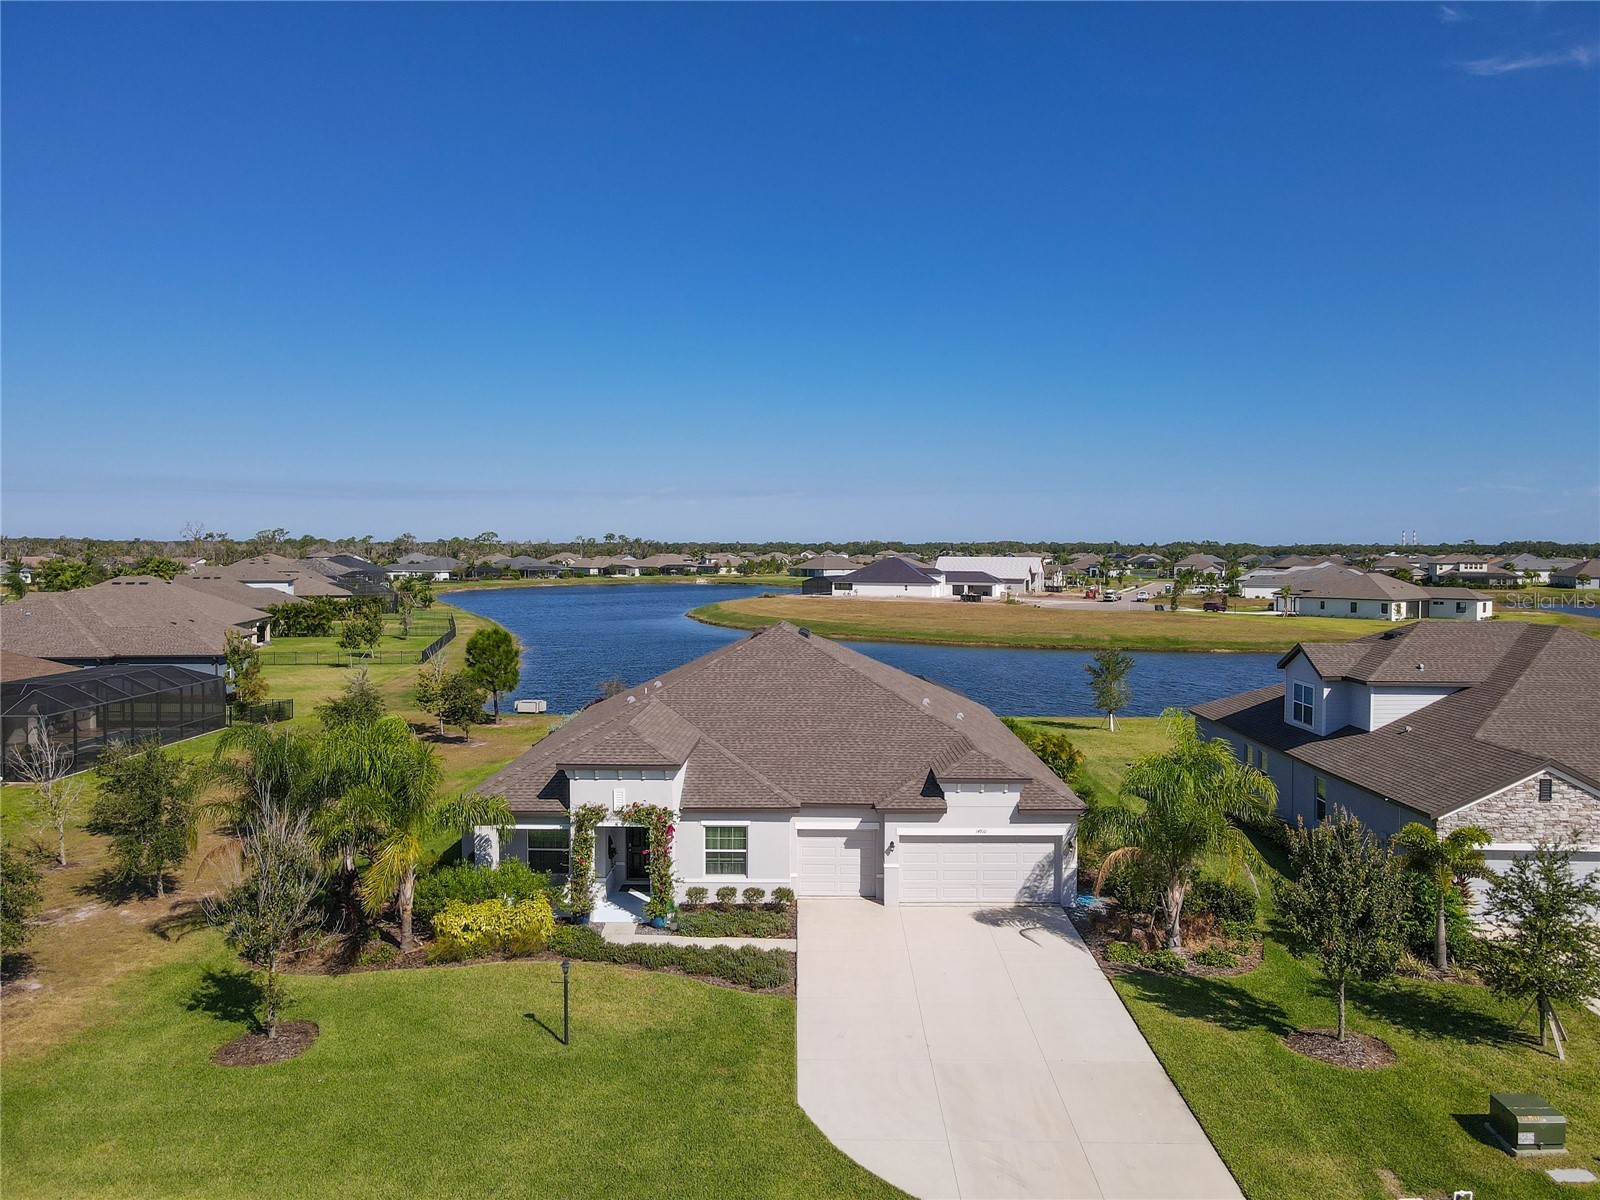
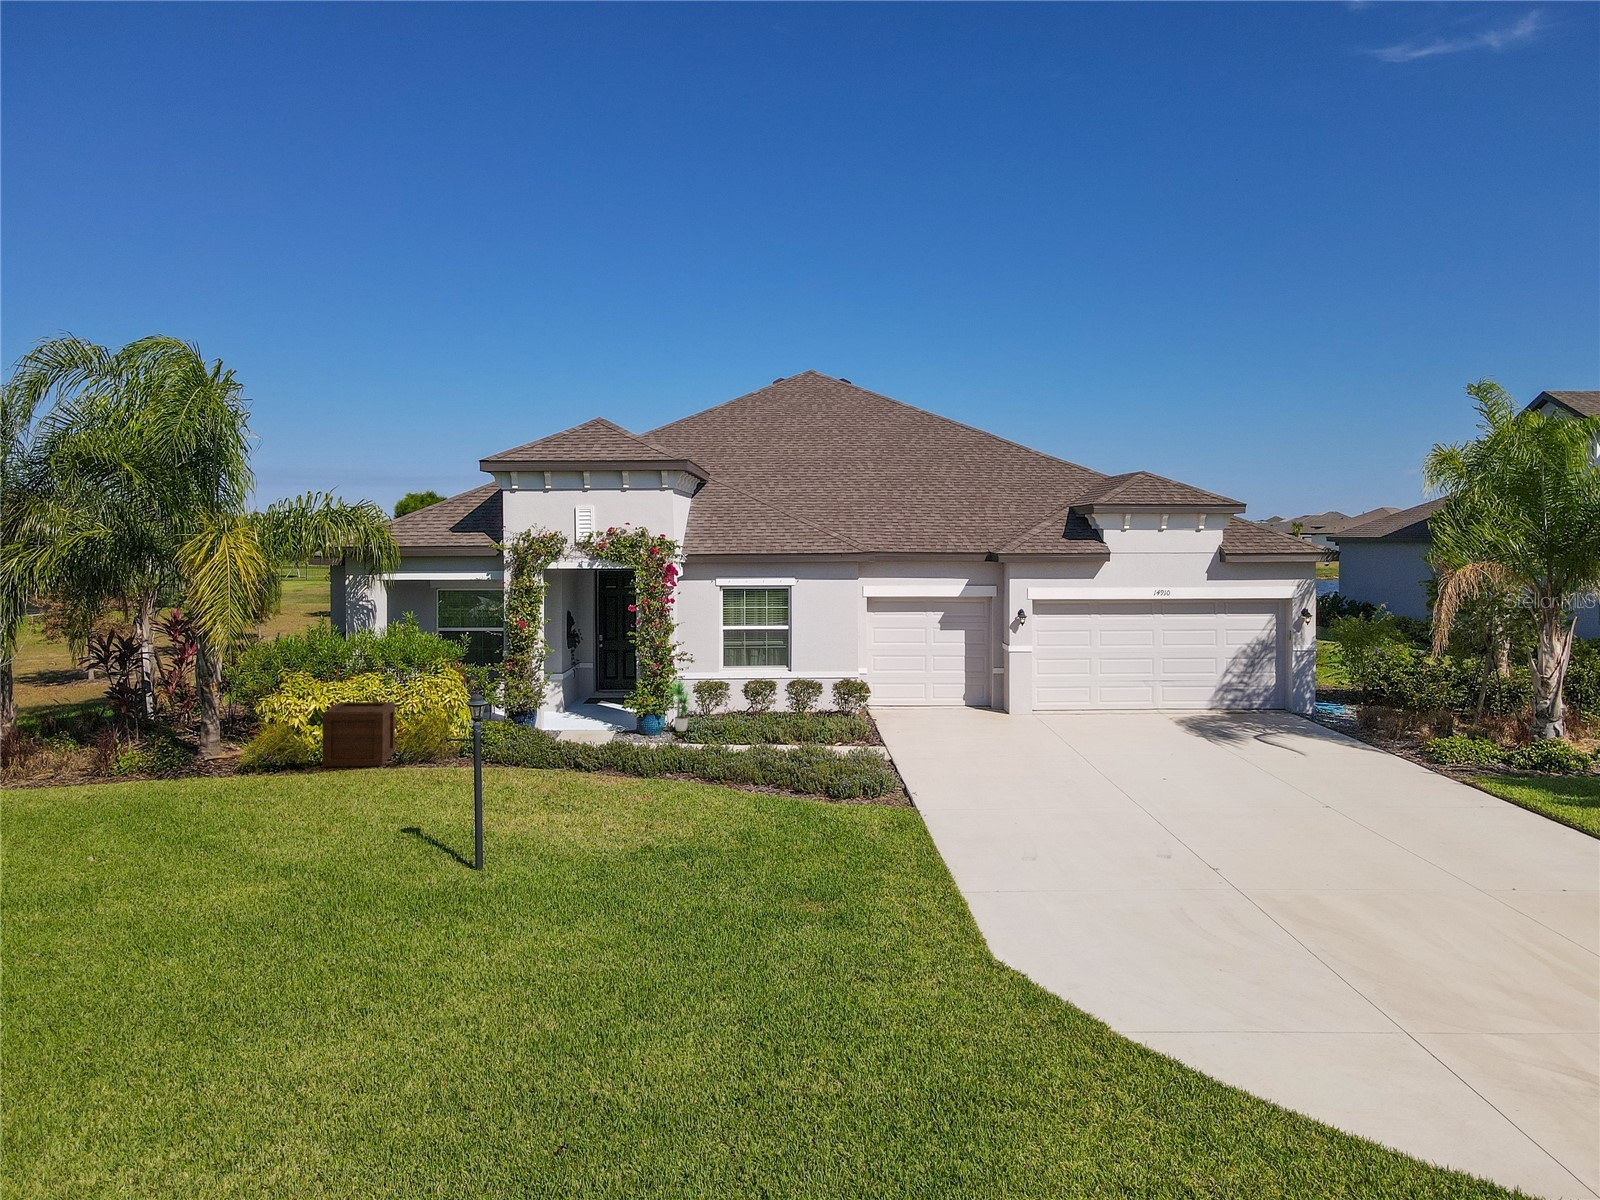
wooden crate: none [480,926,515,967] -> present [322,702,395,767]

